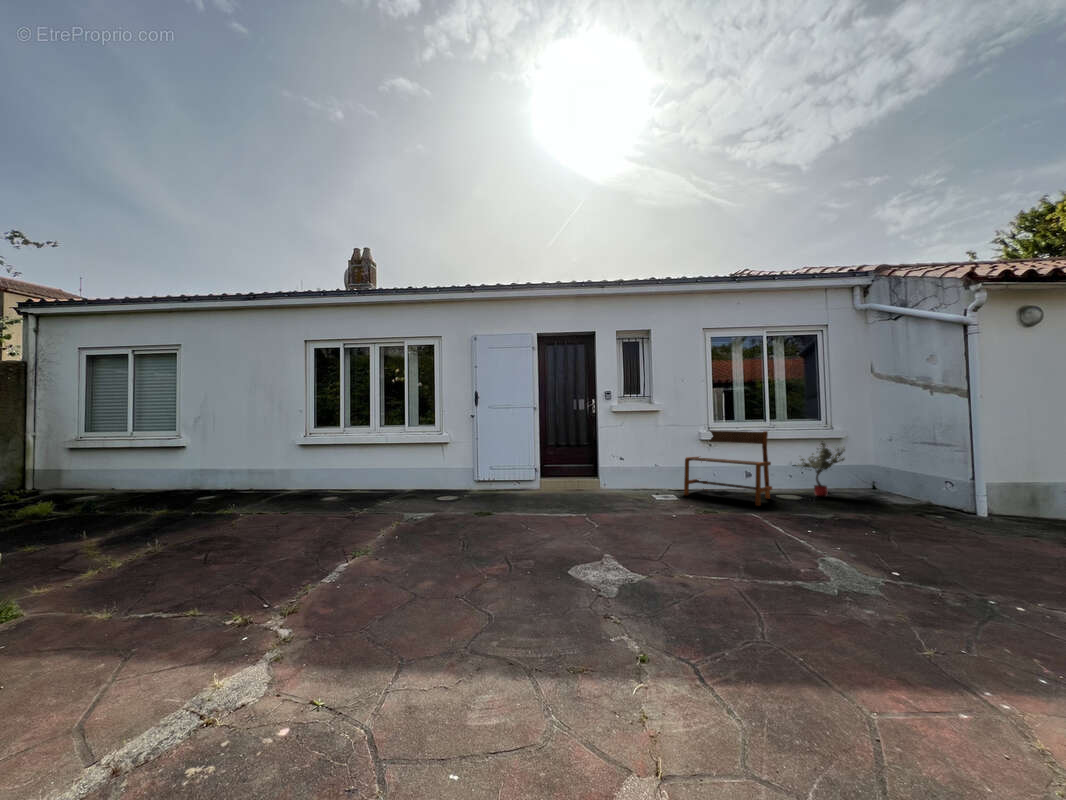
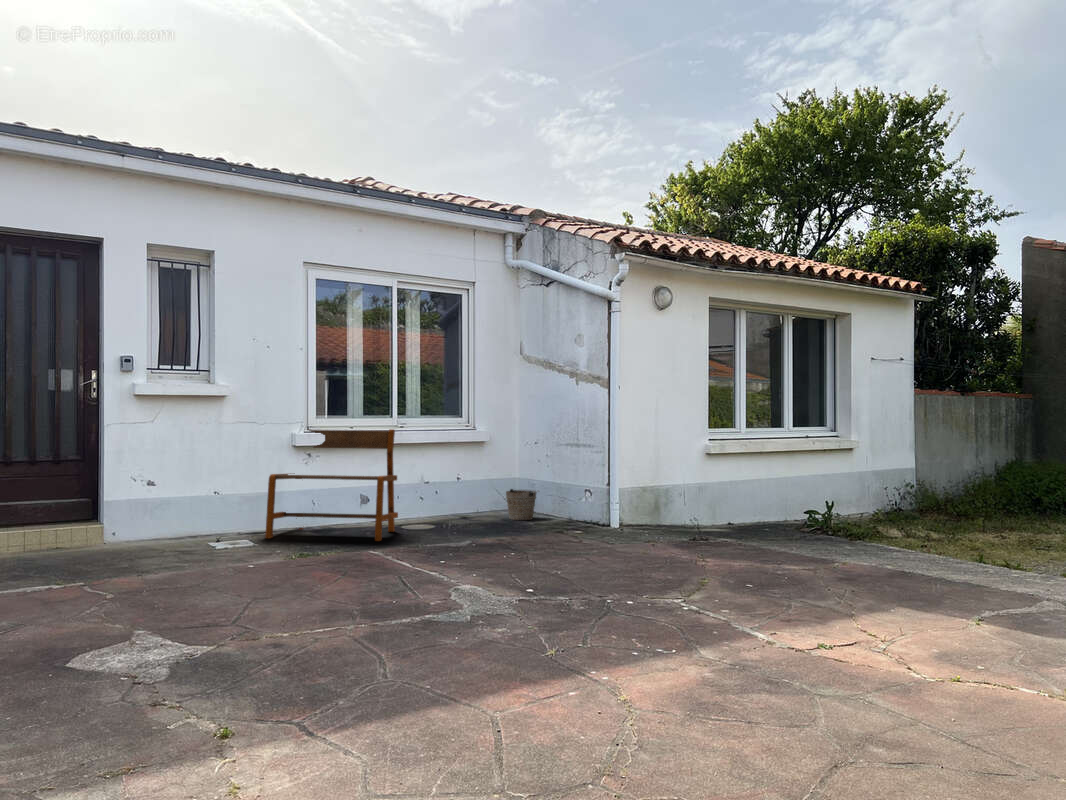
potted tree: present [795,440,845,497] -> none [428,442,489,524]
bucket: none [862,474,895,499] -> present [506,489,537,520]

